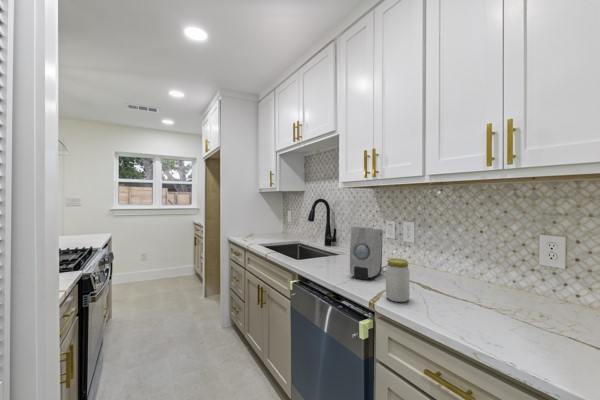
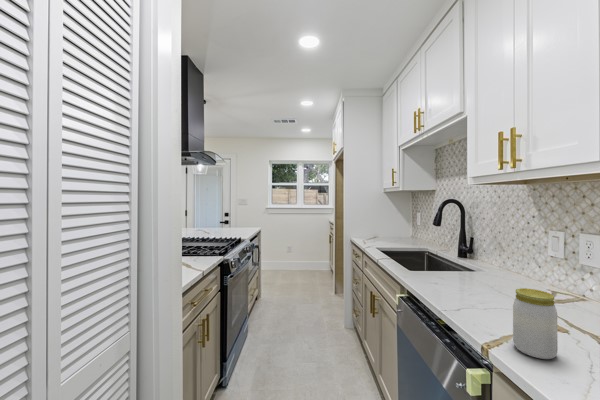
soap dispenser: present [350,227,383,280] -> none [469,237,529,311]

